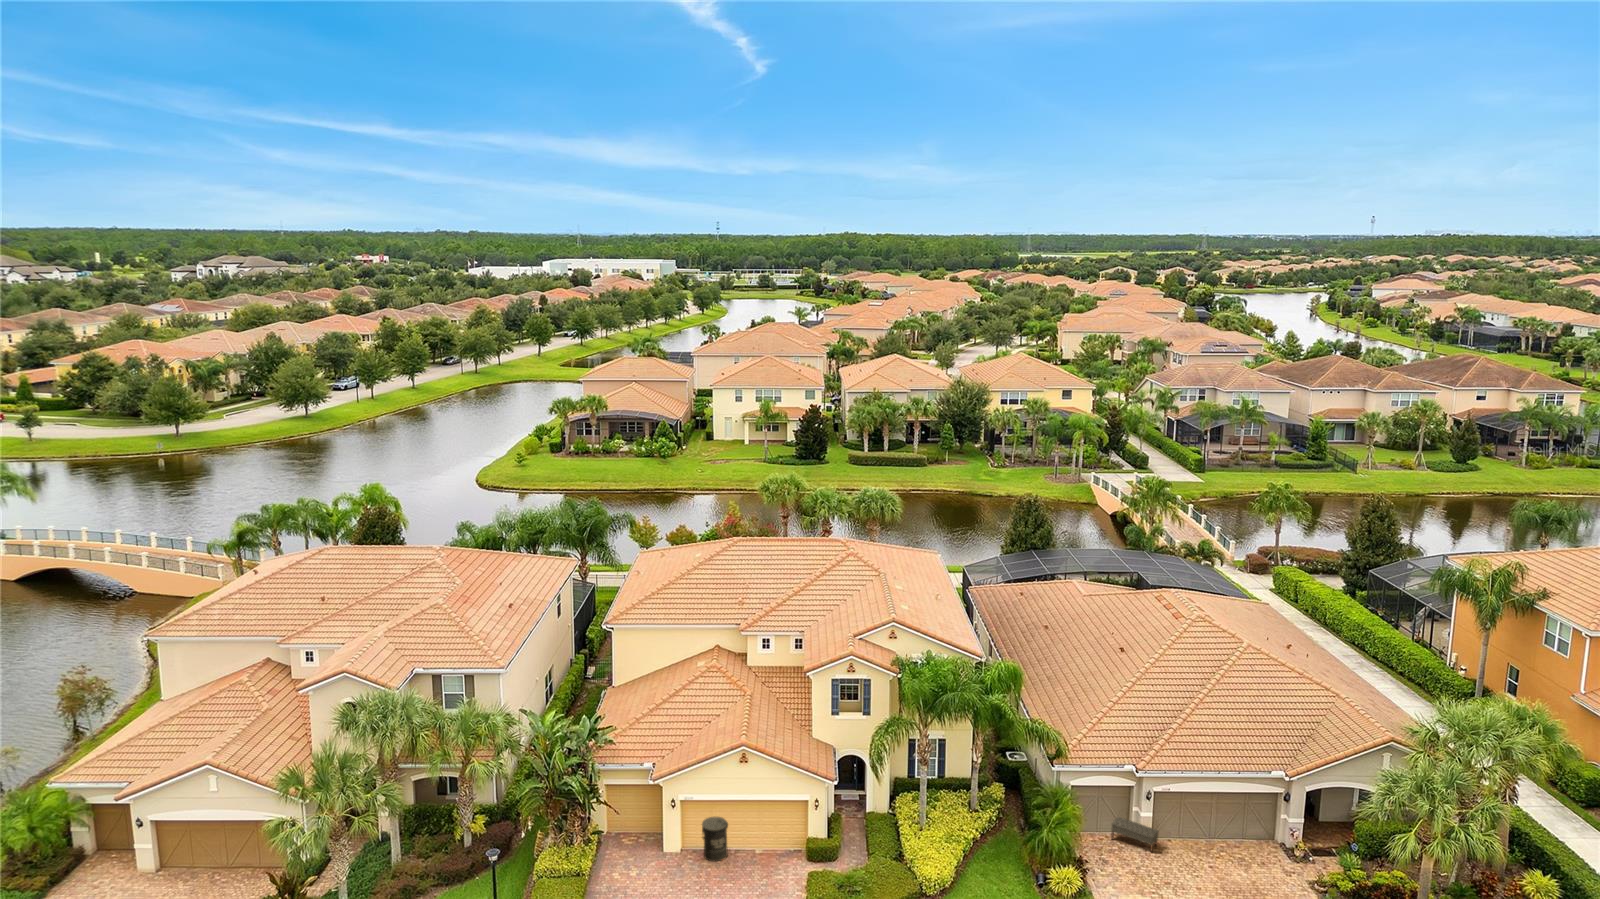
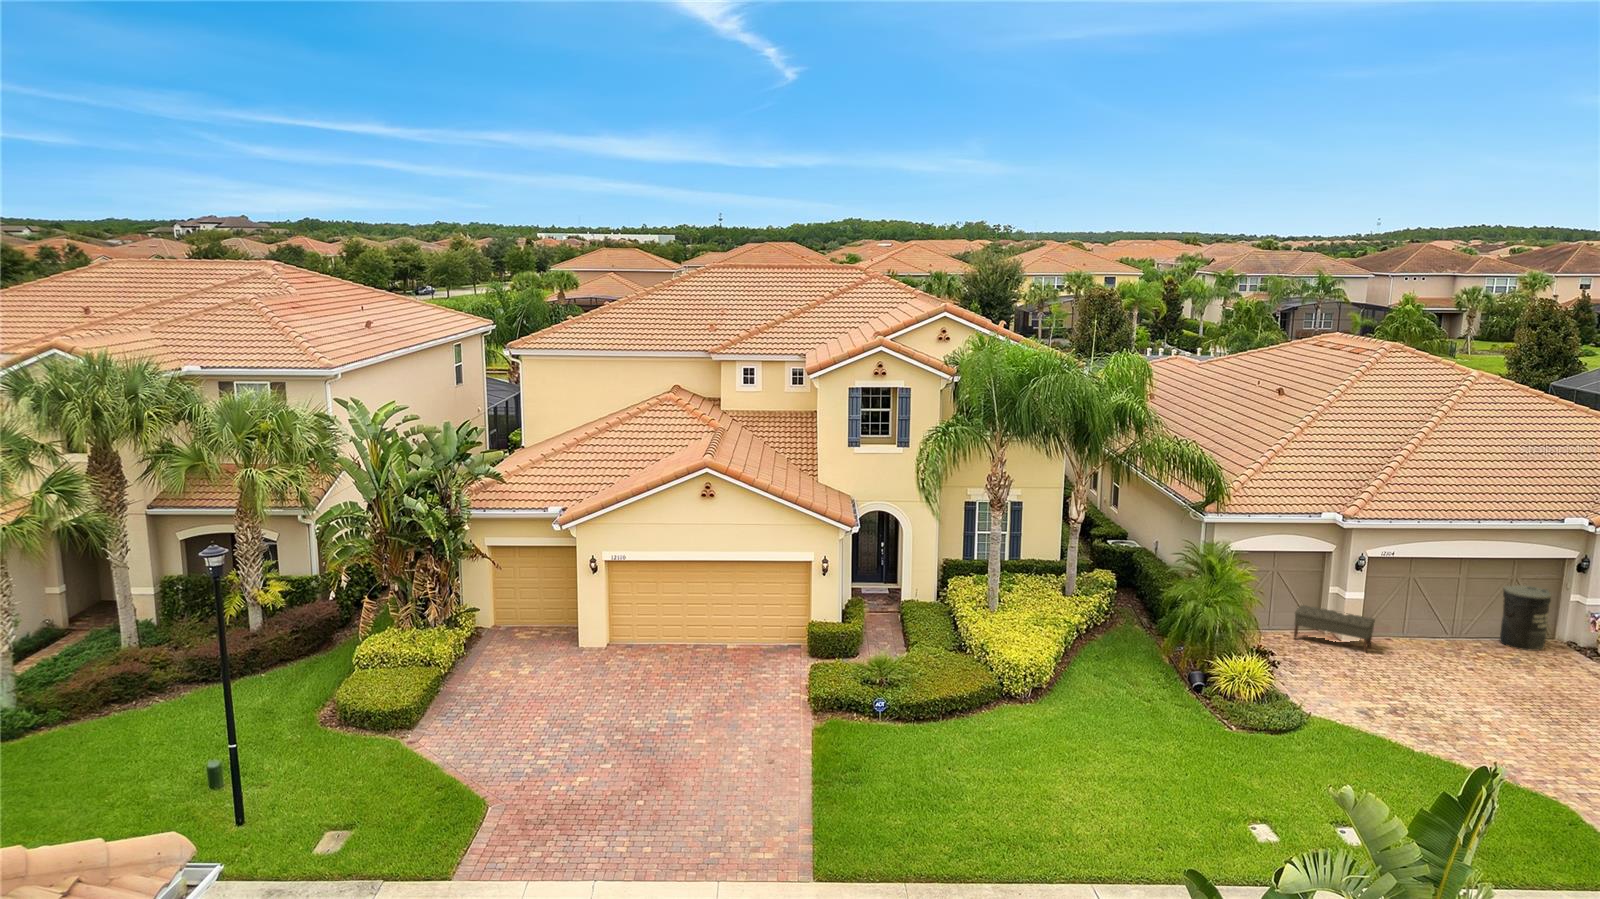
trash can: present [702,817,728,861] -> present [1500,585,1551,651]

